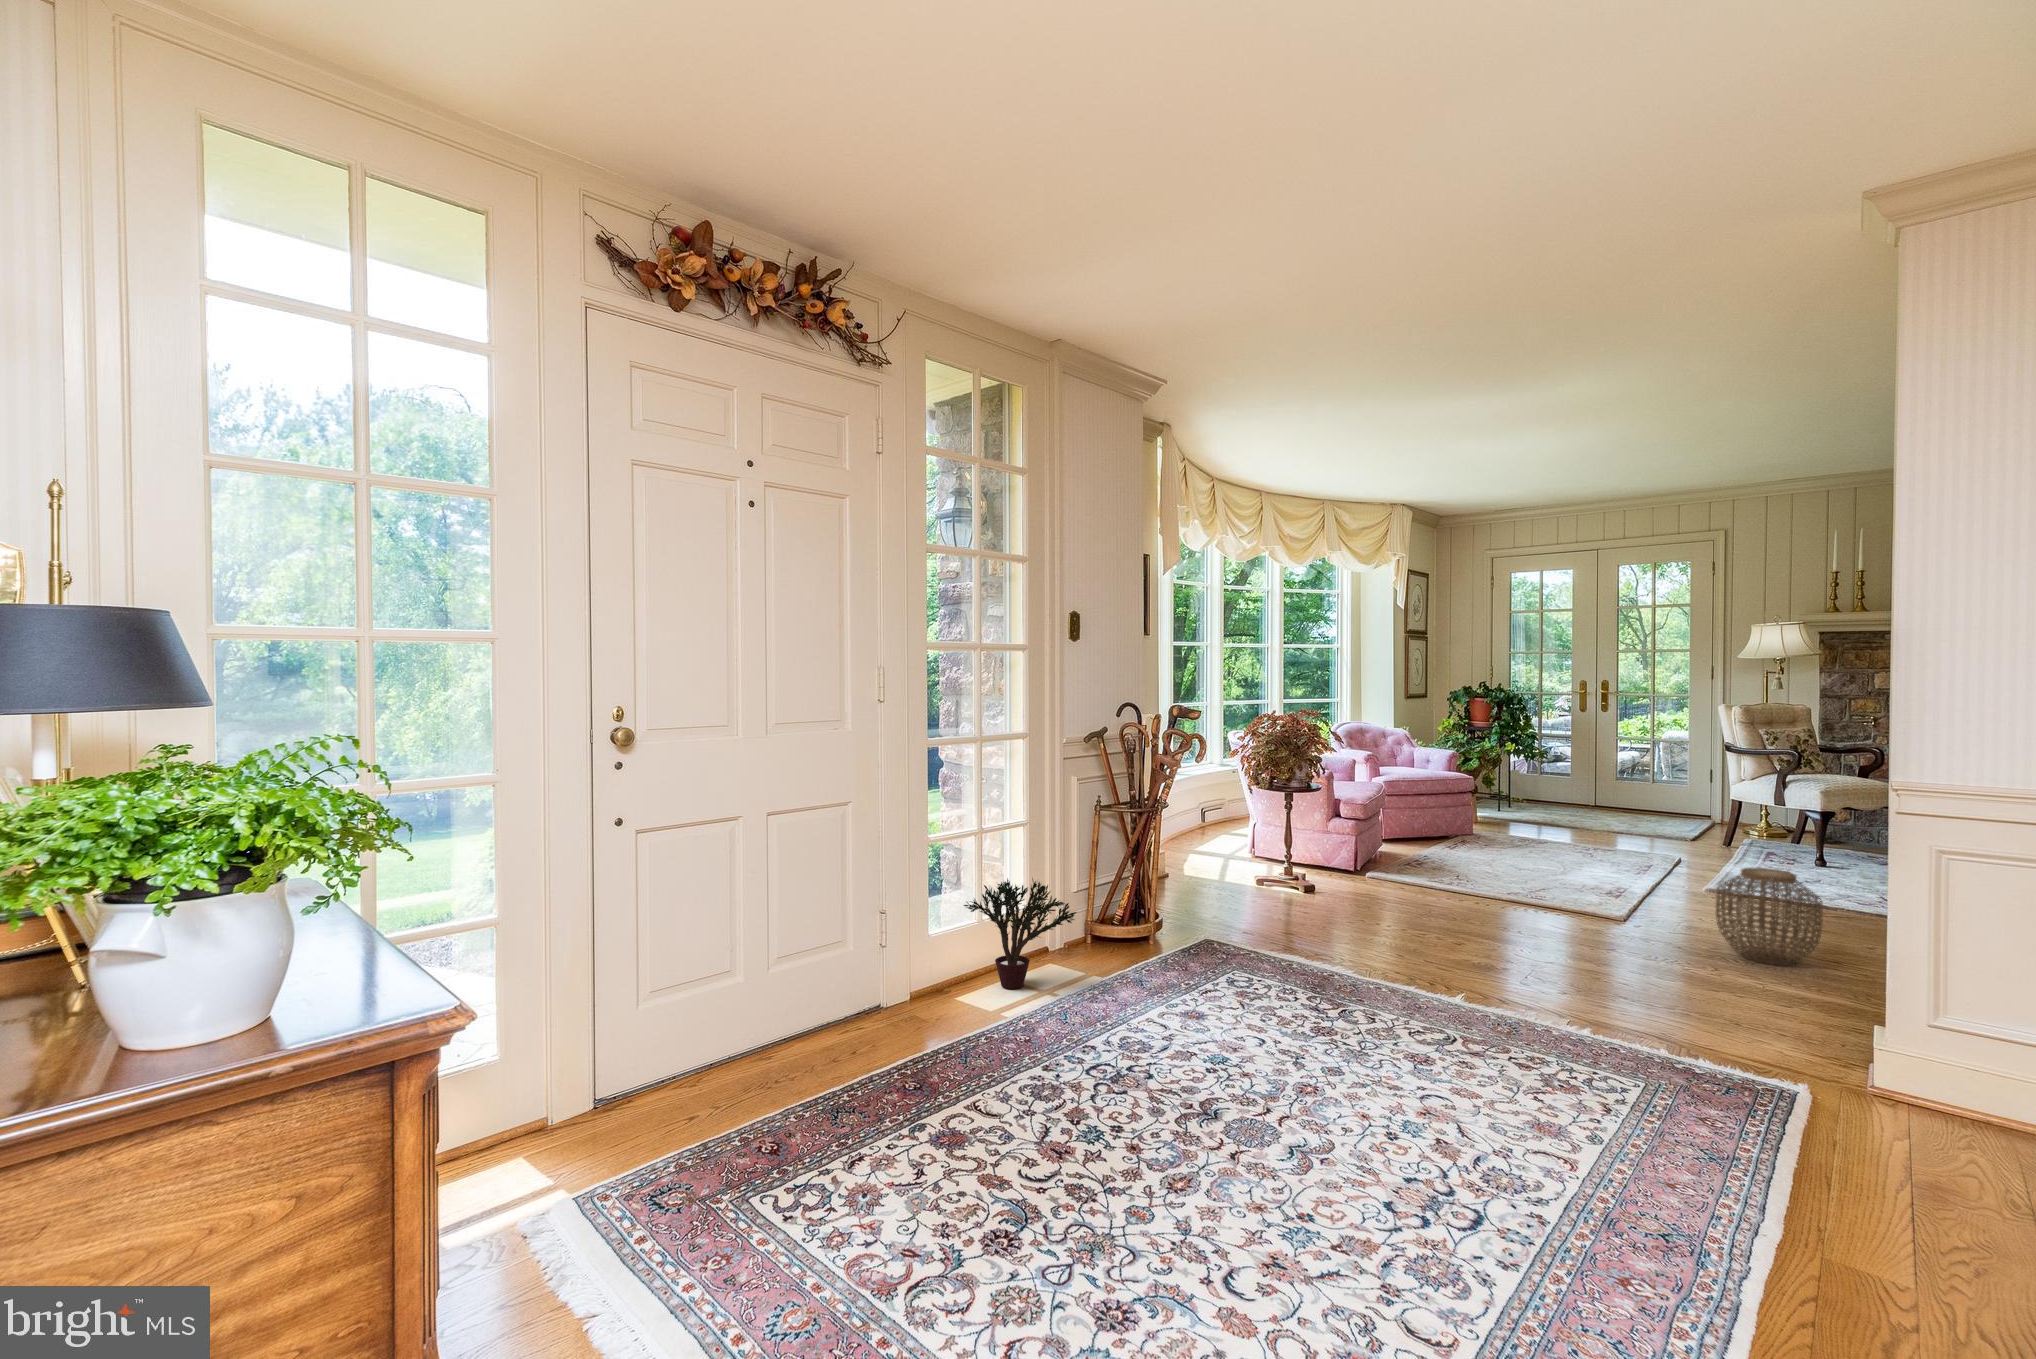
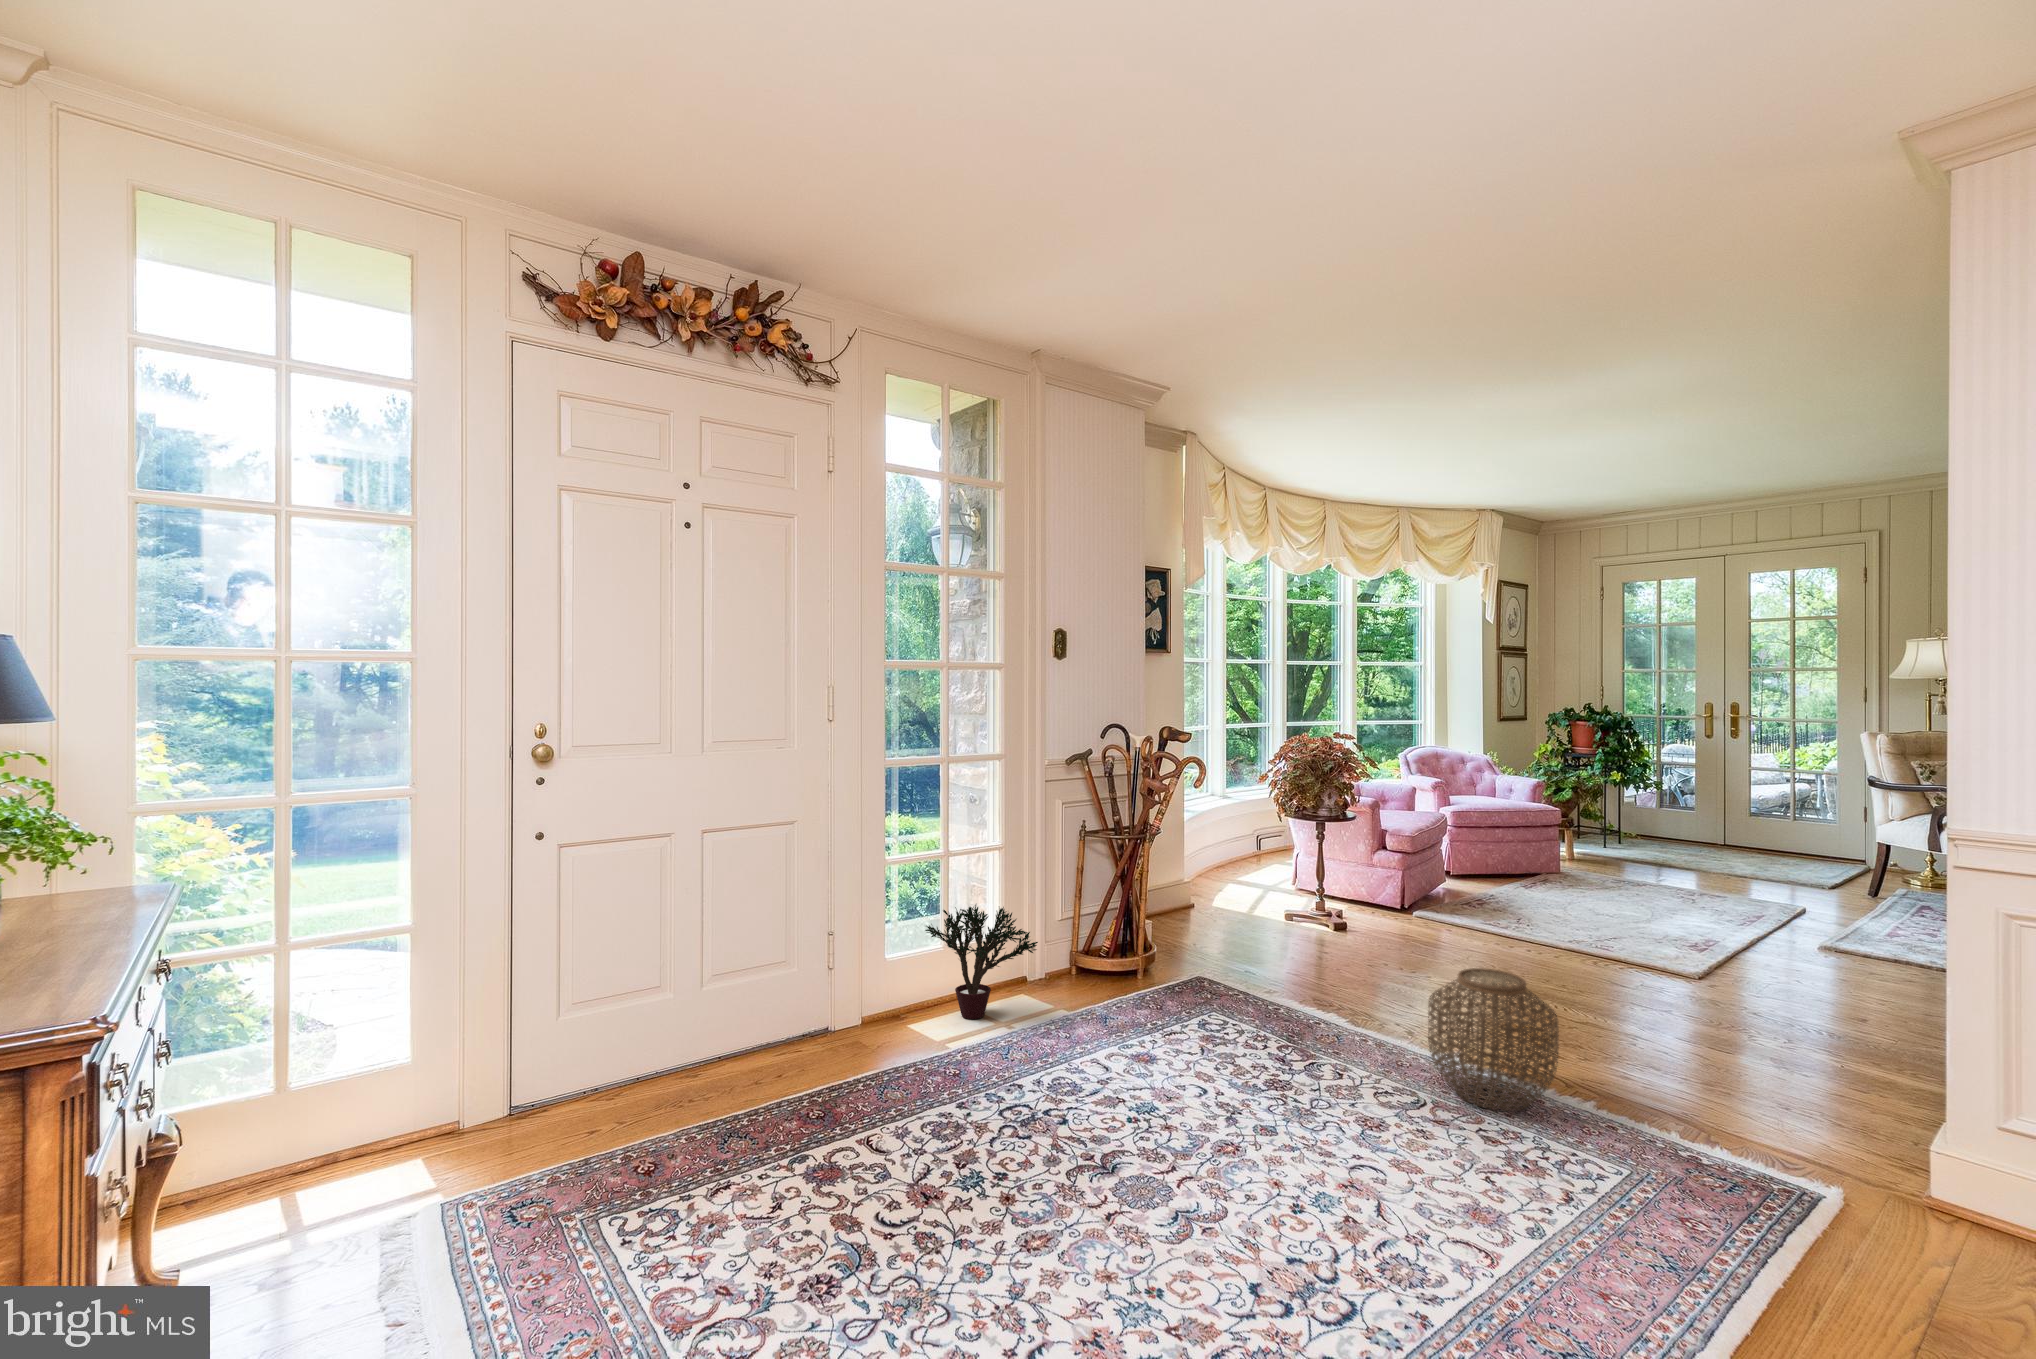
woven basket: present [1715,868,1823,965] -> present [1428,968,1559,1111]

